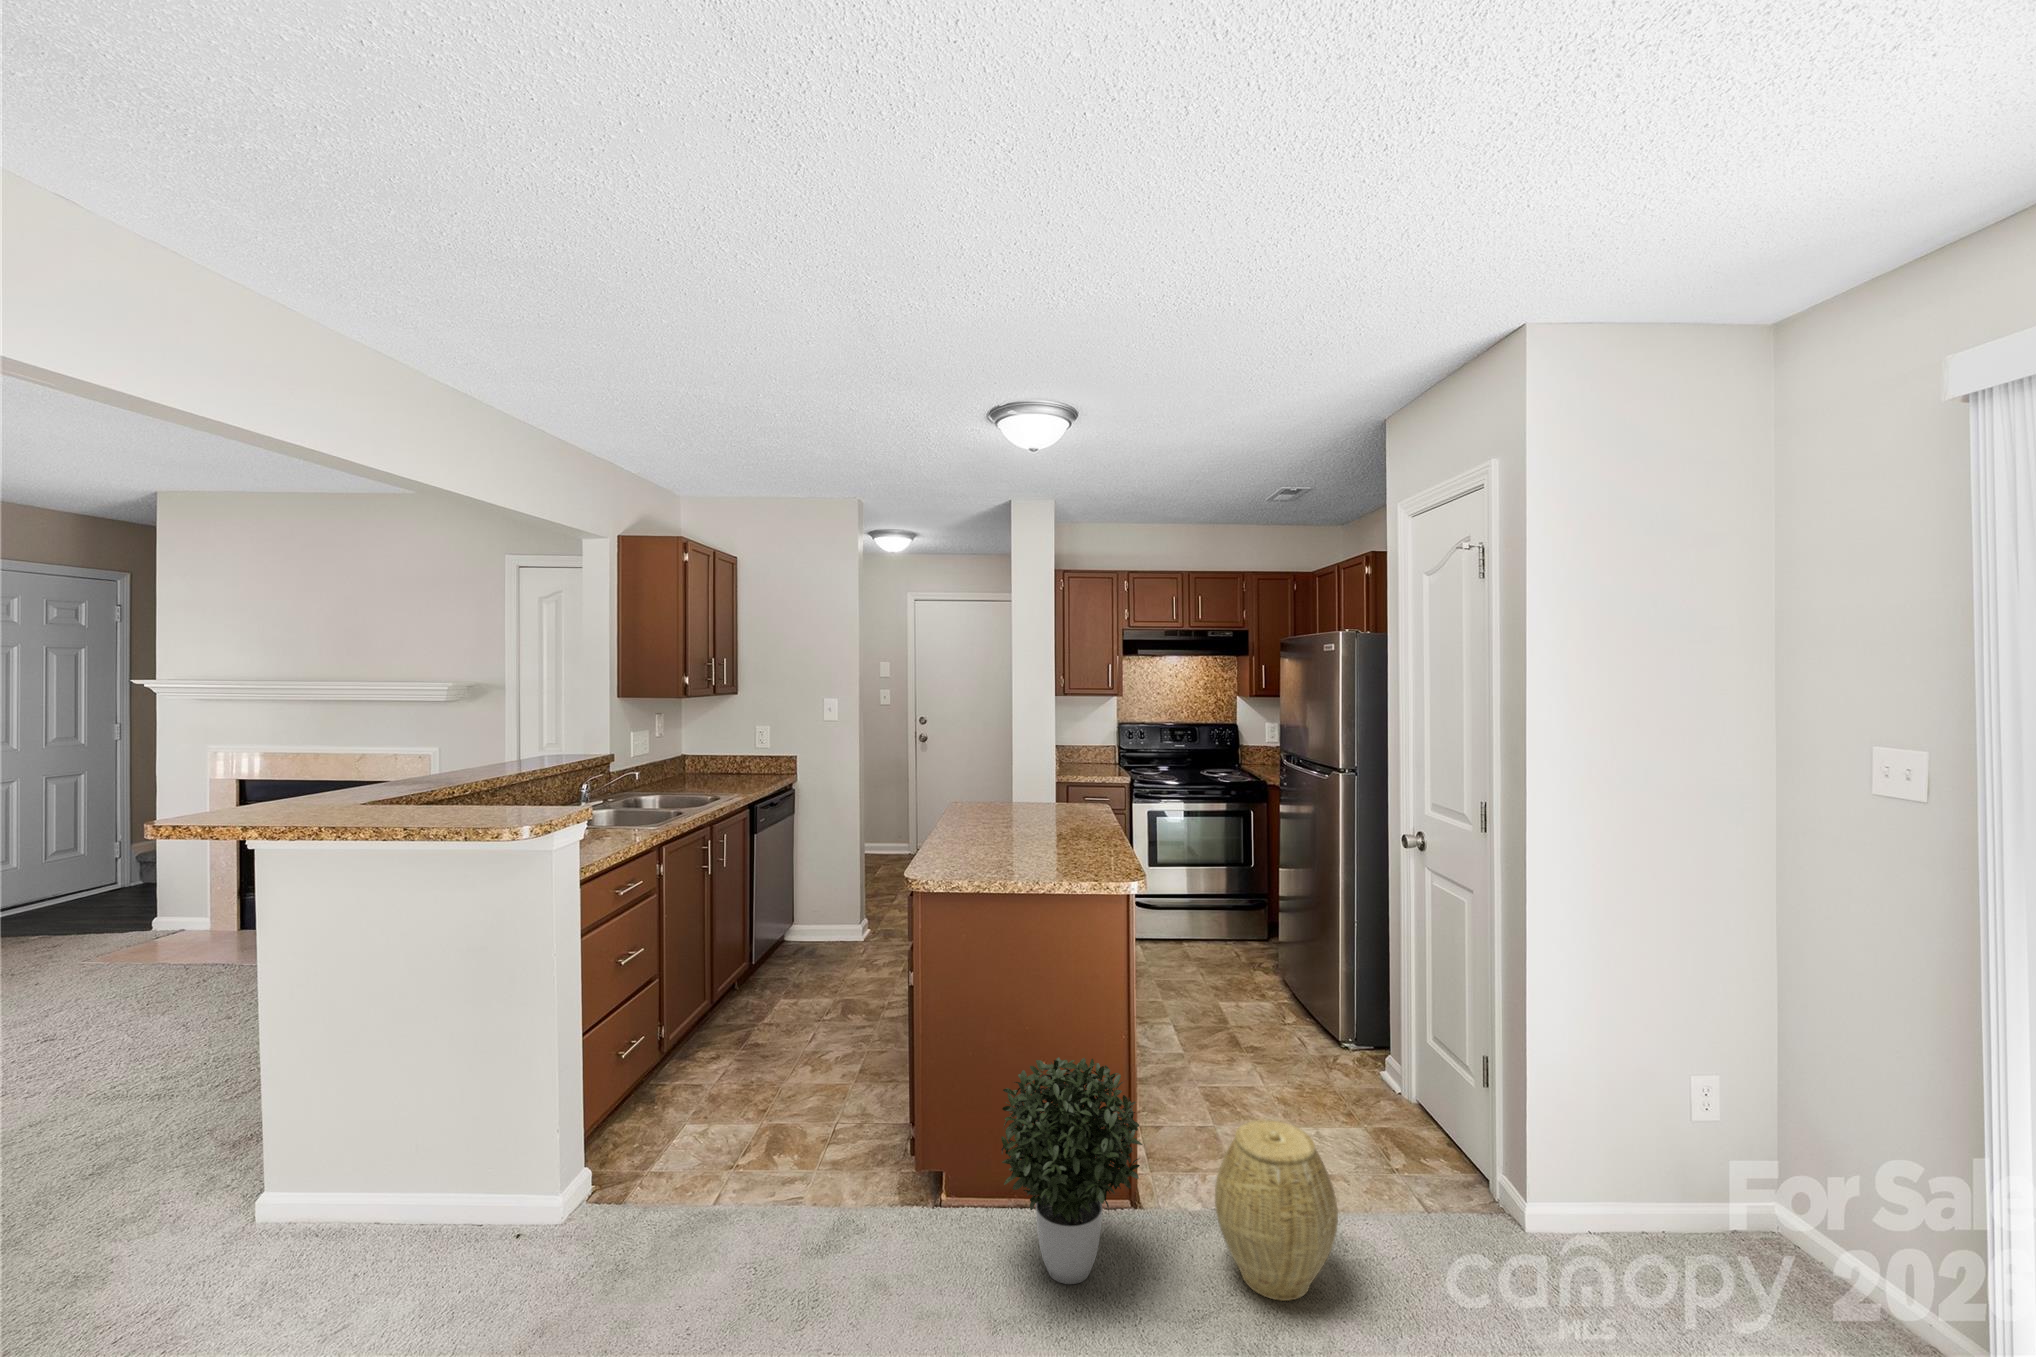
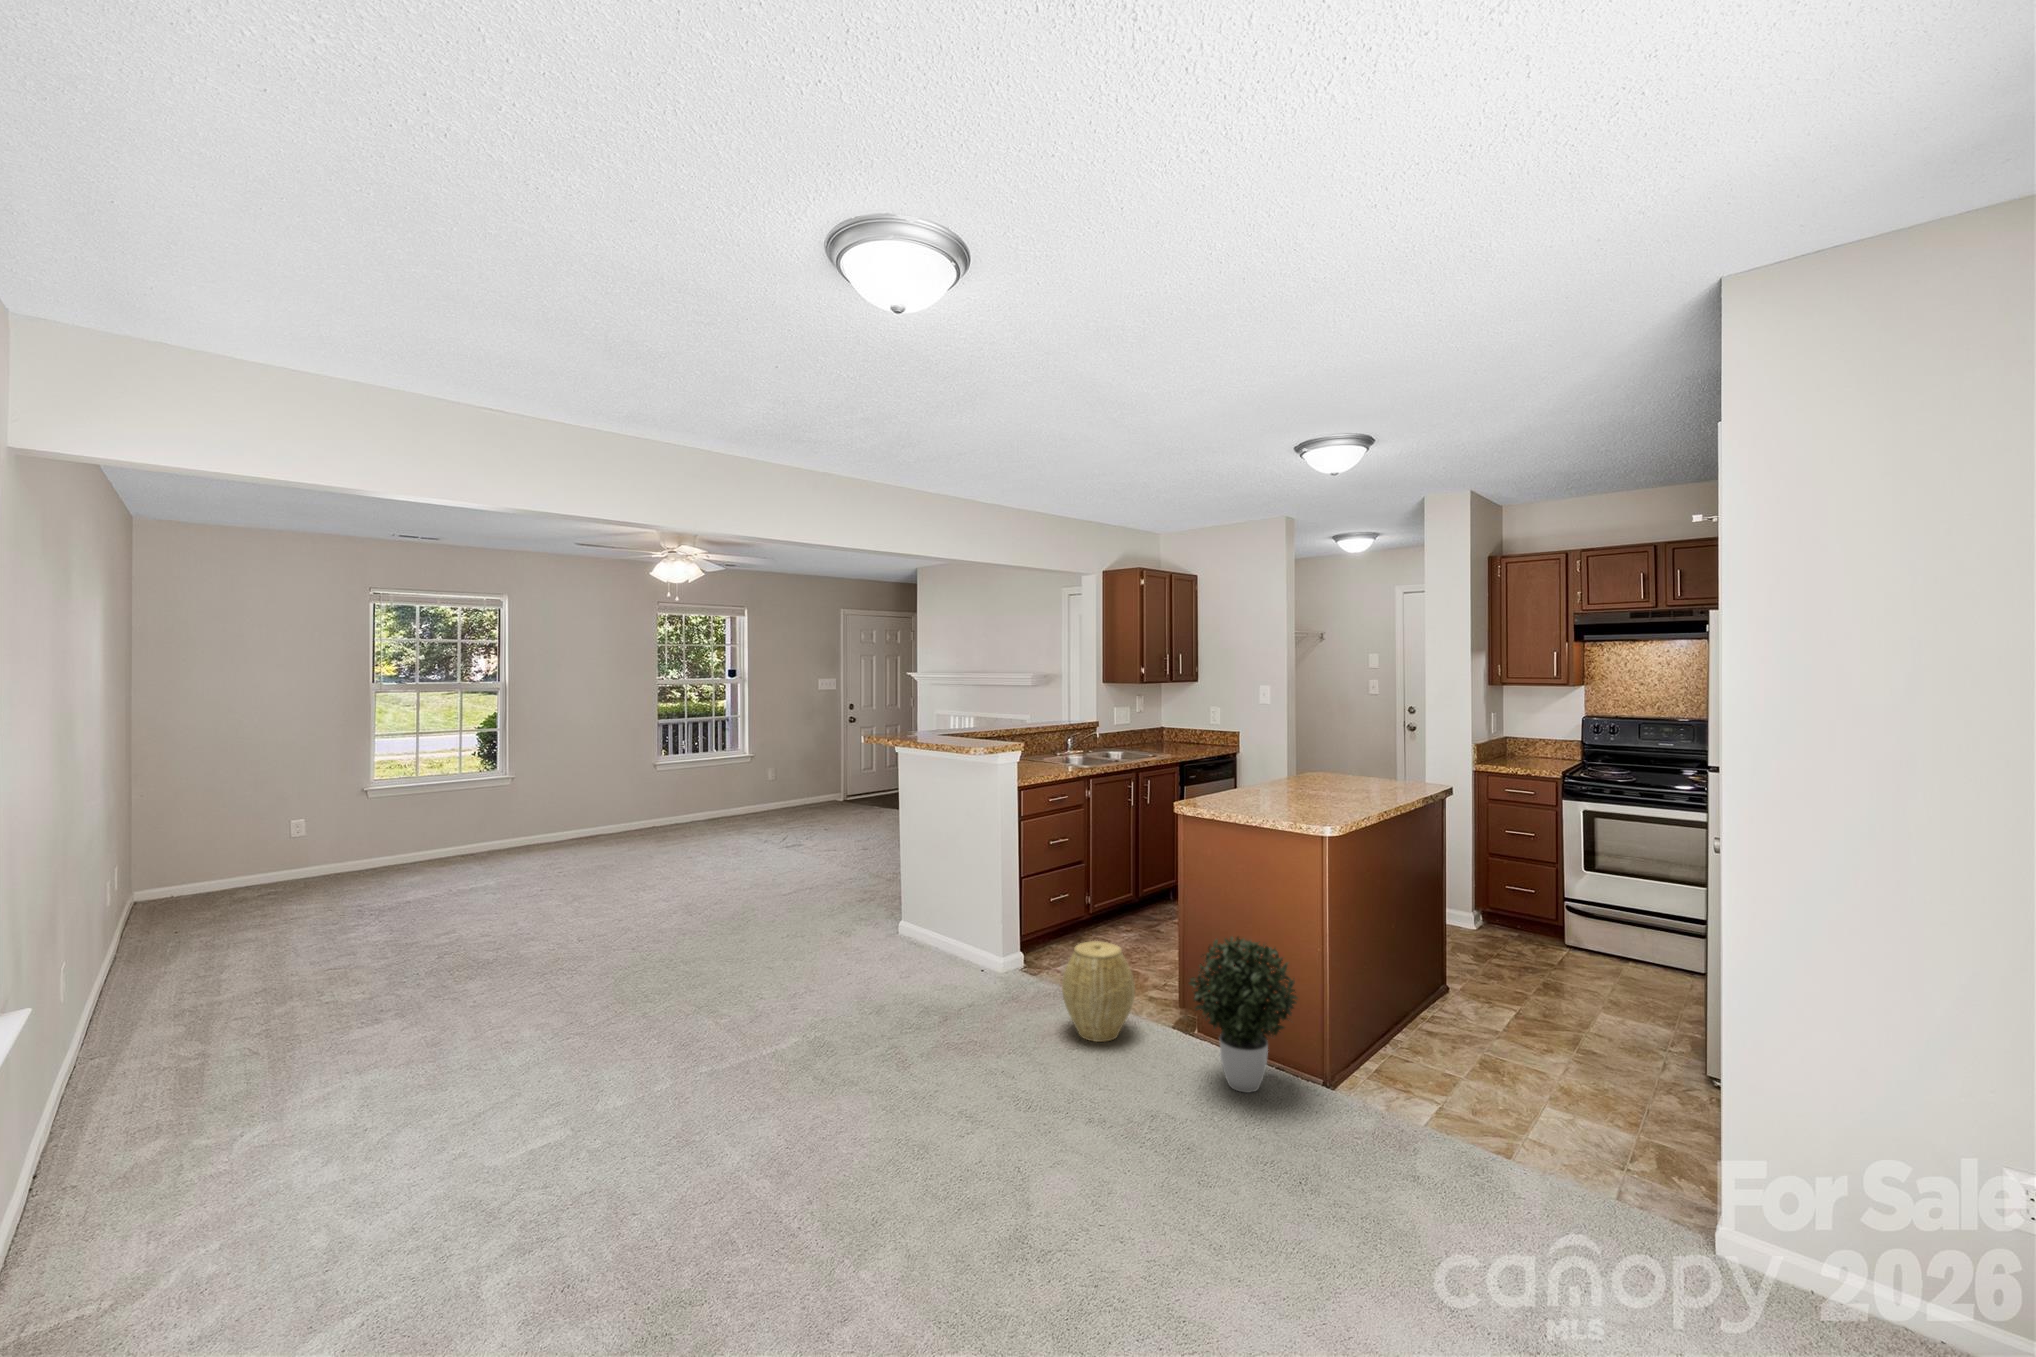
woven basket: present [1215,1120,1338,1301] -> present [1062,941,1135,1042]

